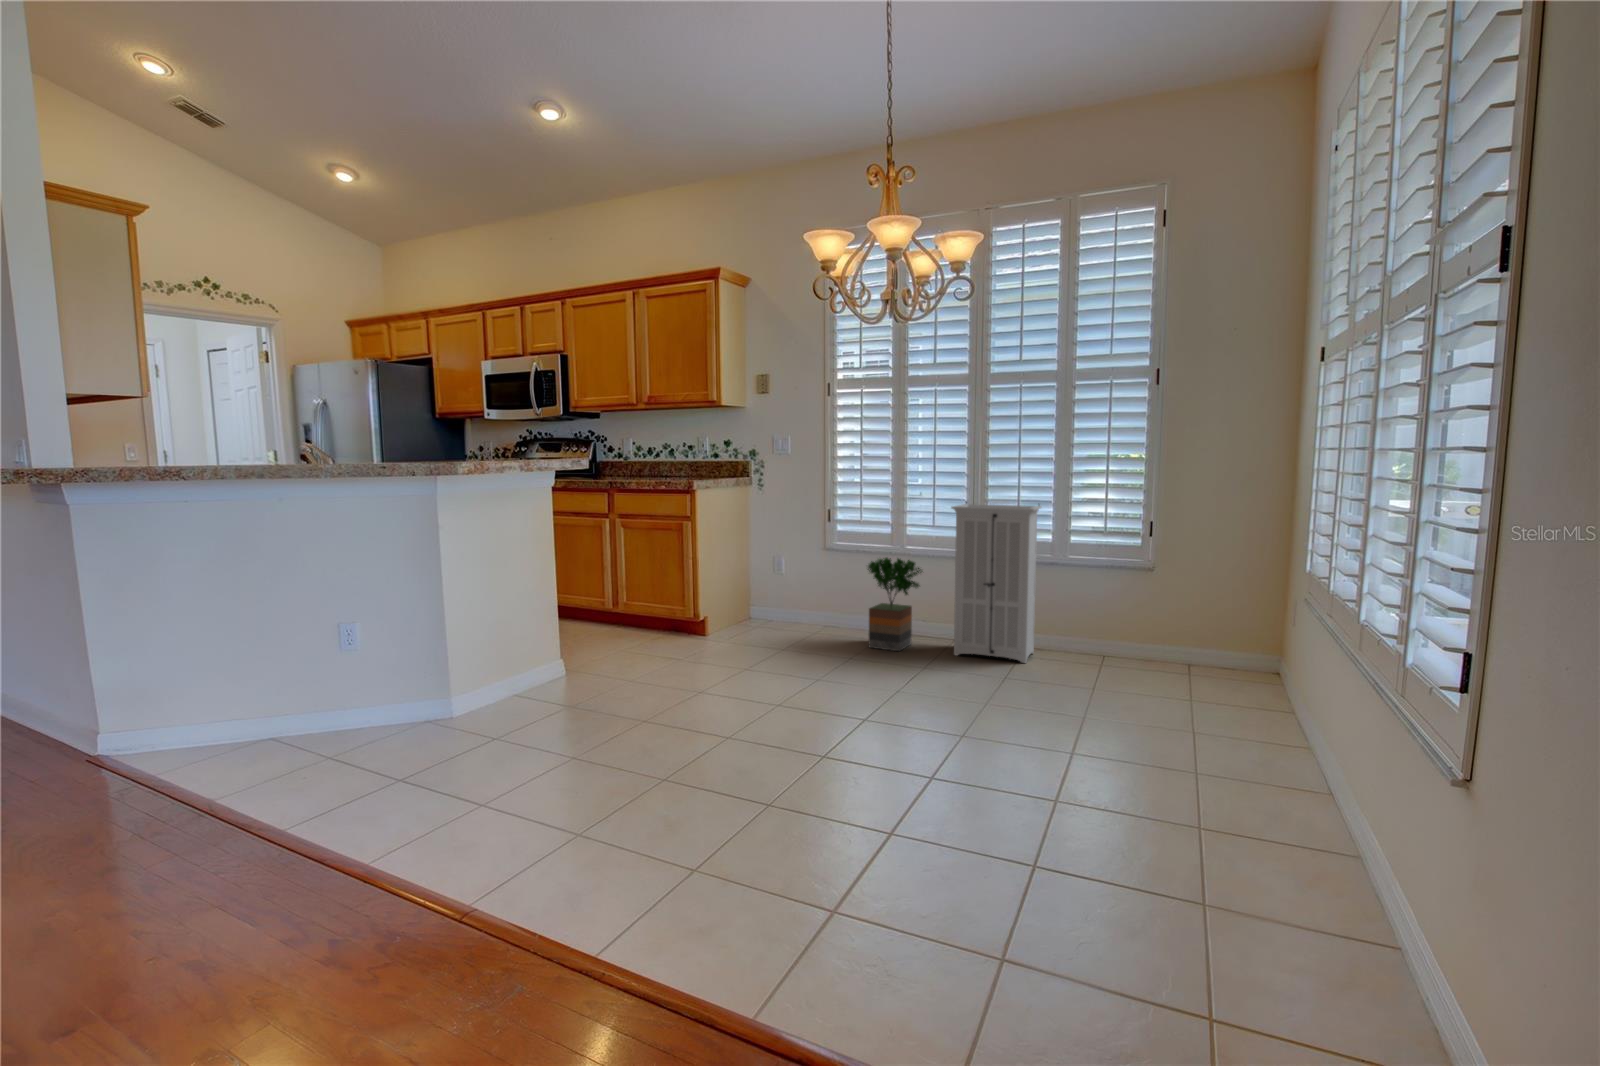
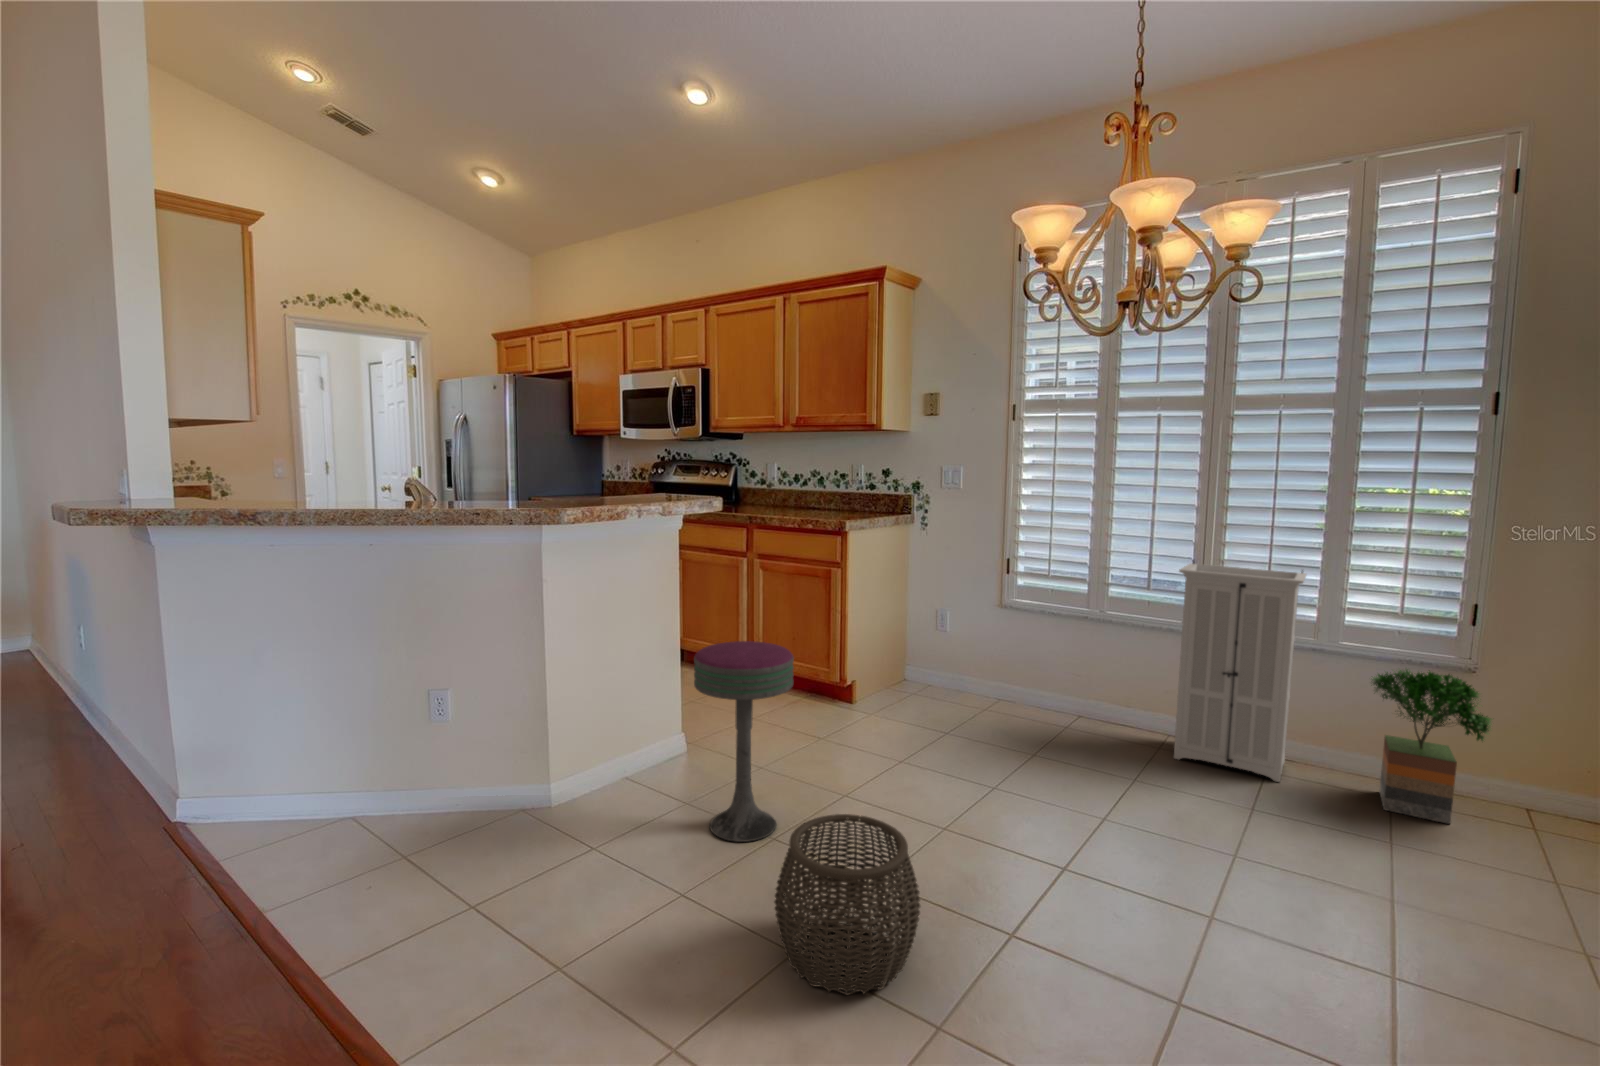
potted tree: present [868,557,923,651] -> present [1372,669,1492,824]
bar stool: none [563,566,645,721] -> present [694,641,794,842]
woven basket: none [630,672,738,787] -> present [774,814,920,995]

